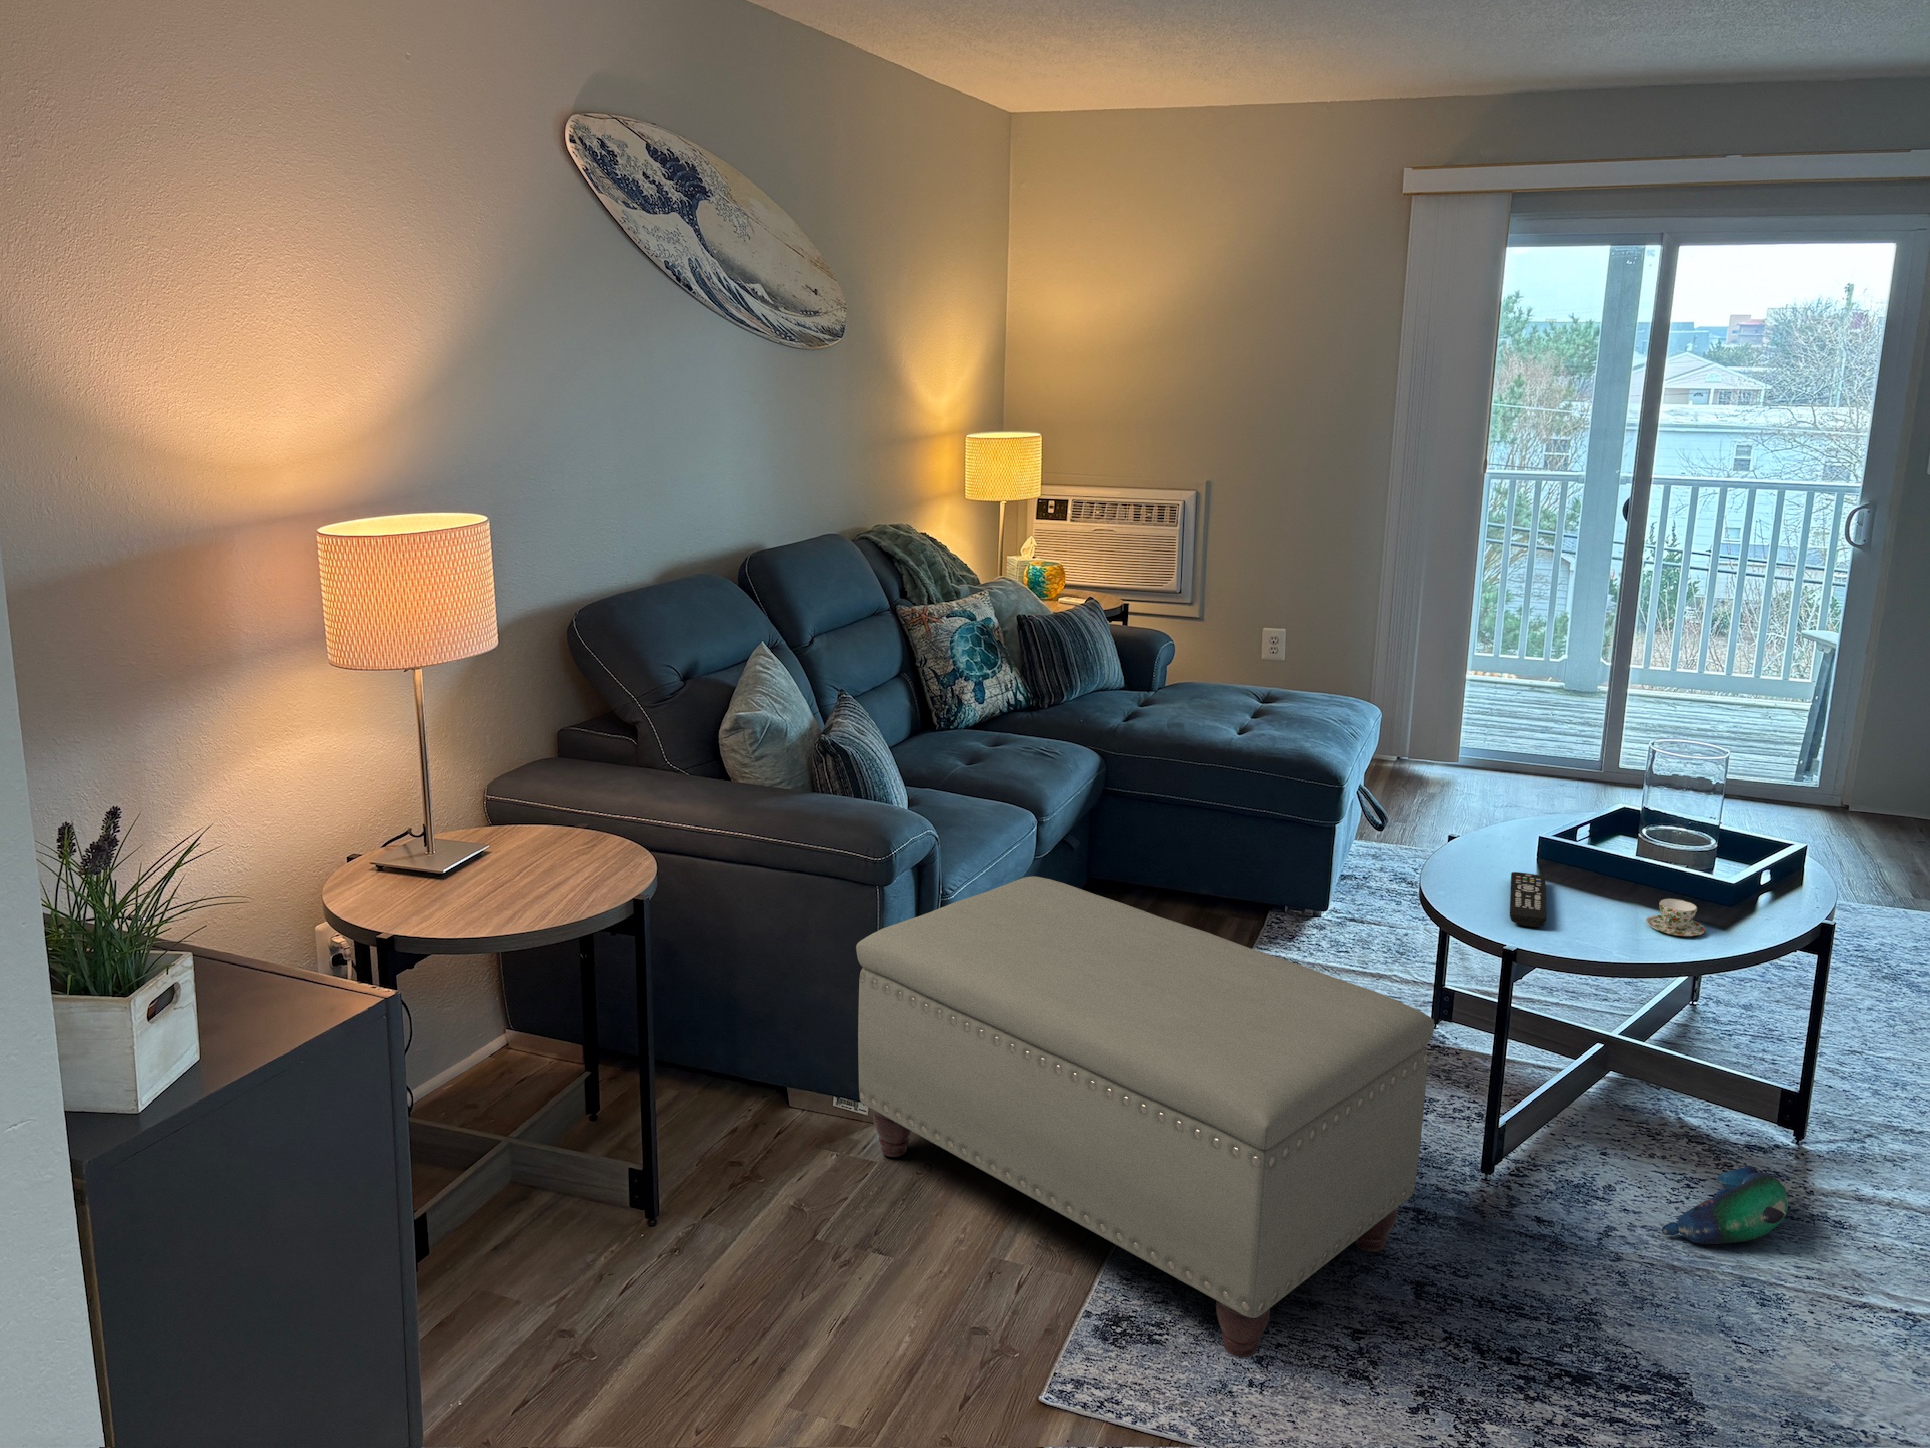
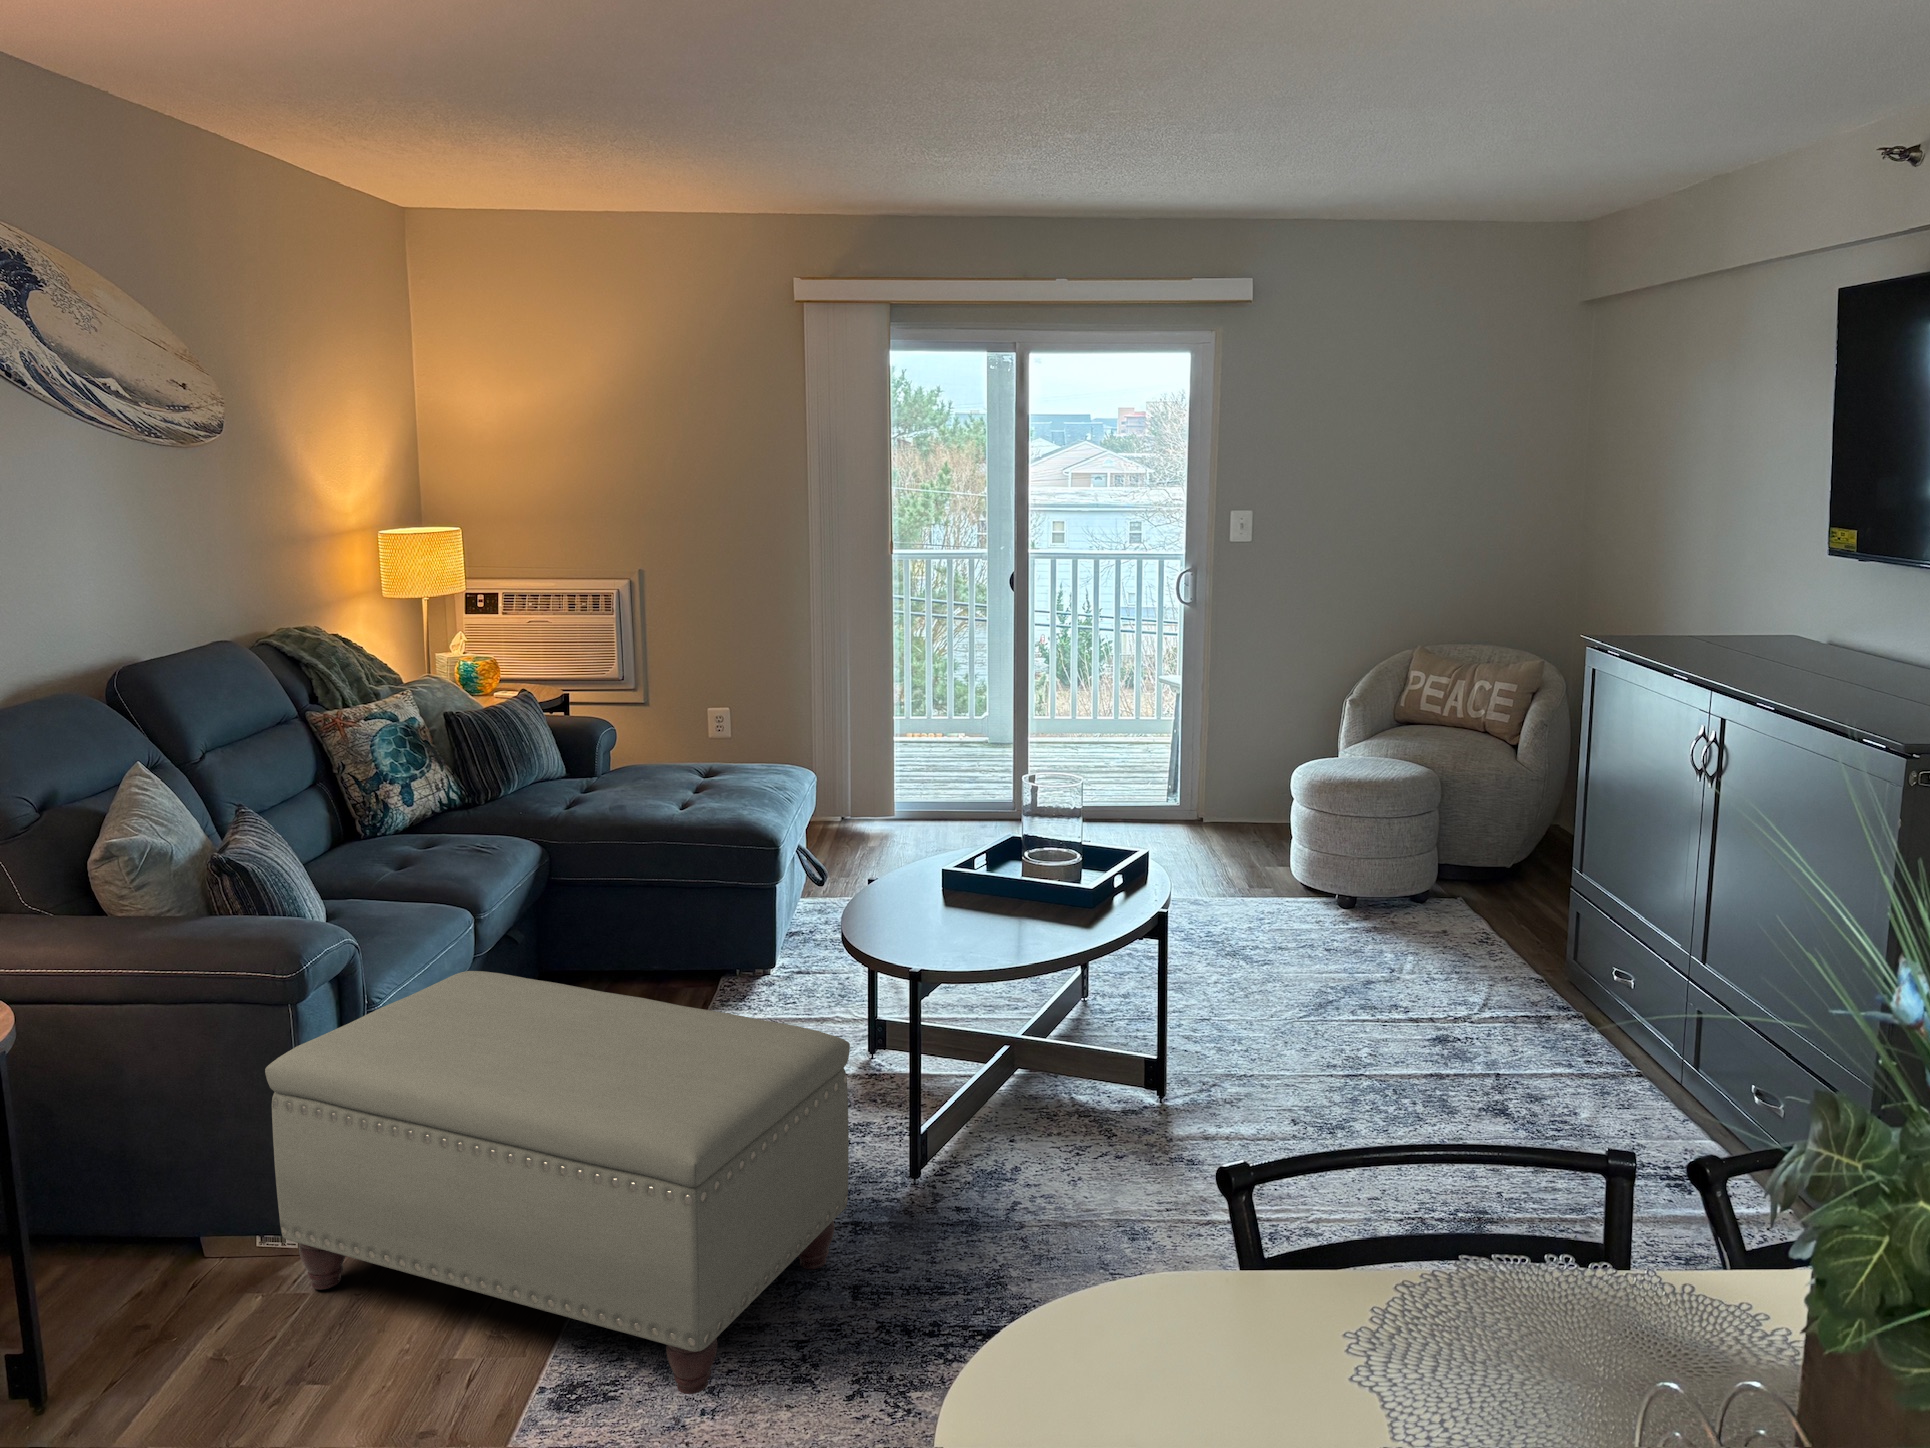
remote control: present [1510,872,1546,927] -> none [916,904,947,949]
teacup: present [1646,899,1705,936] -> none [1027,909,1072,939]
plush toy: present [1662,1166,1788,1245] -> none [1055,1124,1148,1197]

